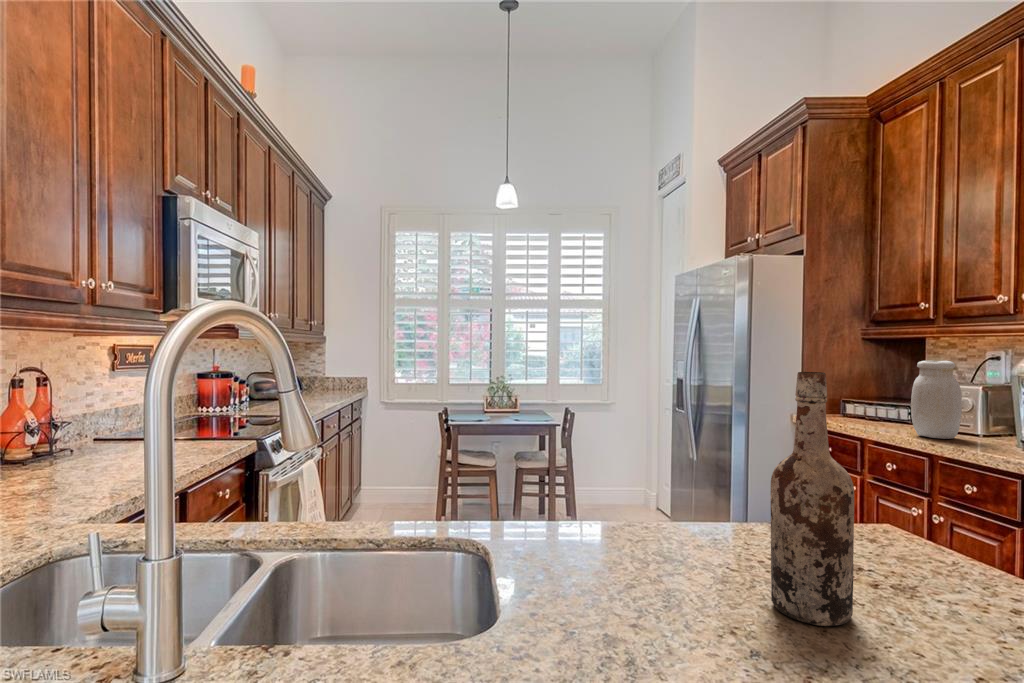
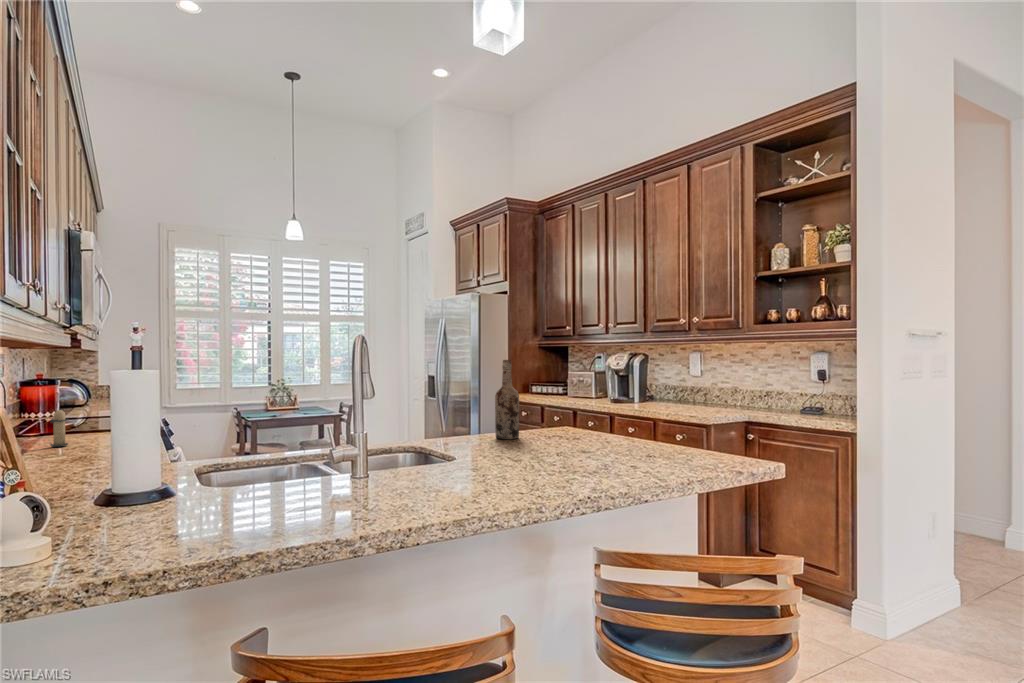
jar: present [911,361,962,439] -> none [561,358,583,400]
candle: none [51,420,87,480] -> present [50,409,69,447]

